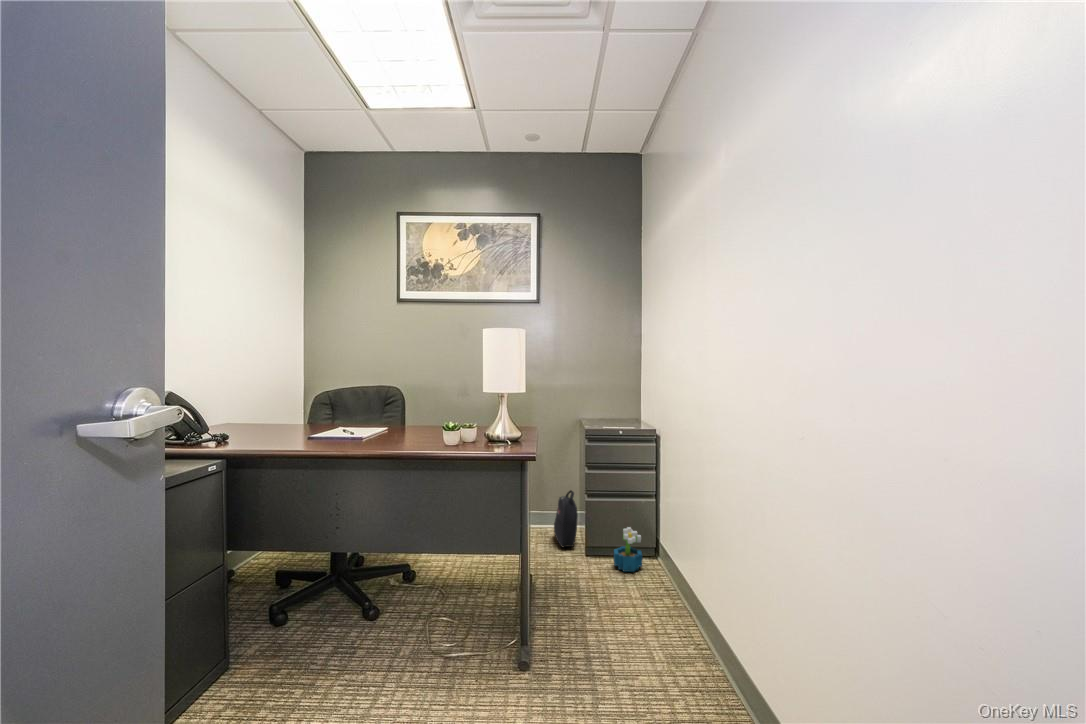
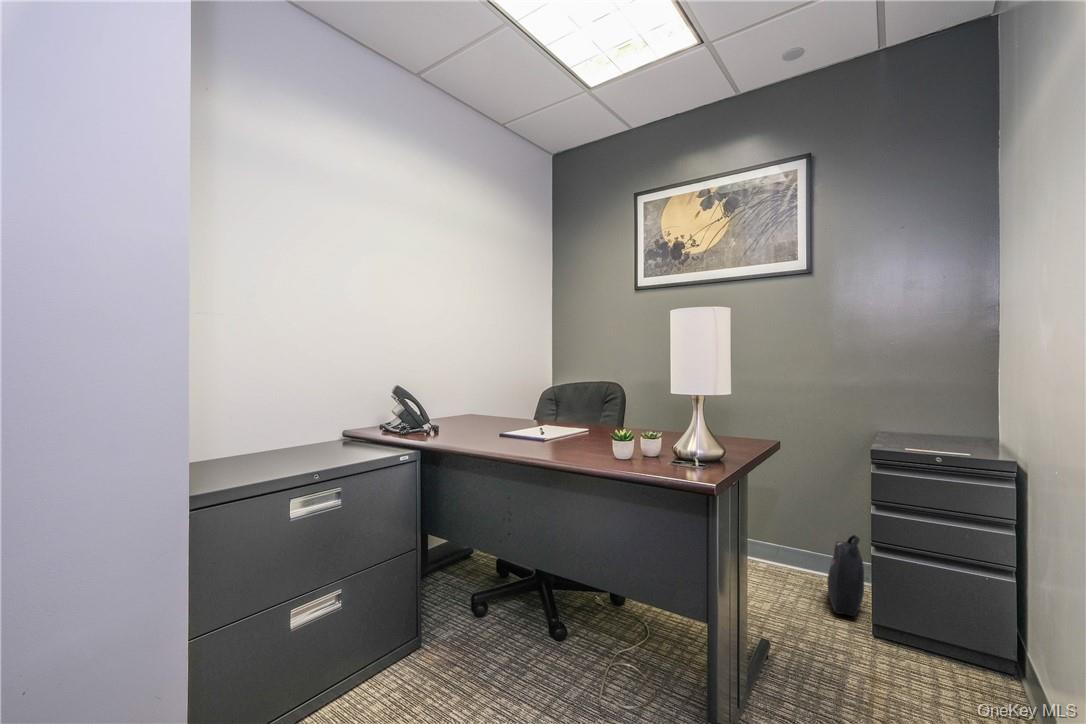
decorative plant: present [614,527,642,572] -> none [920,616,978,693]

